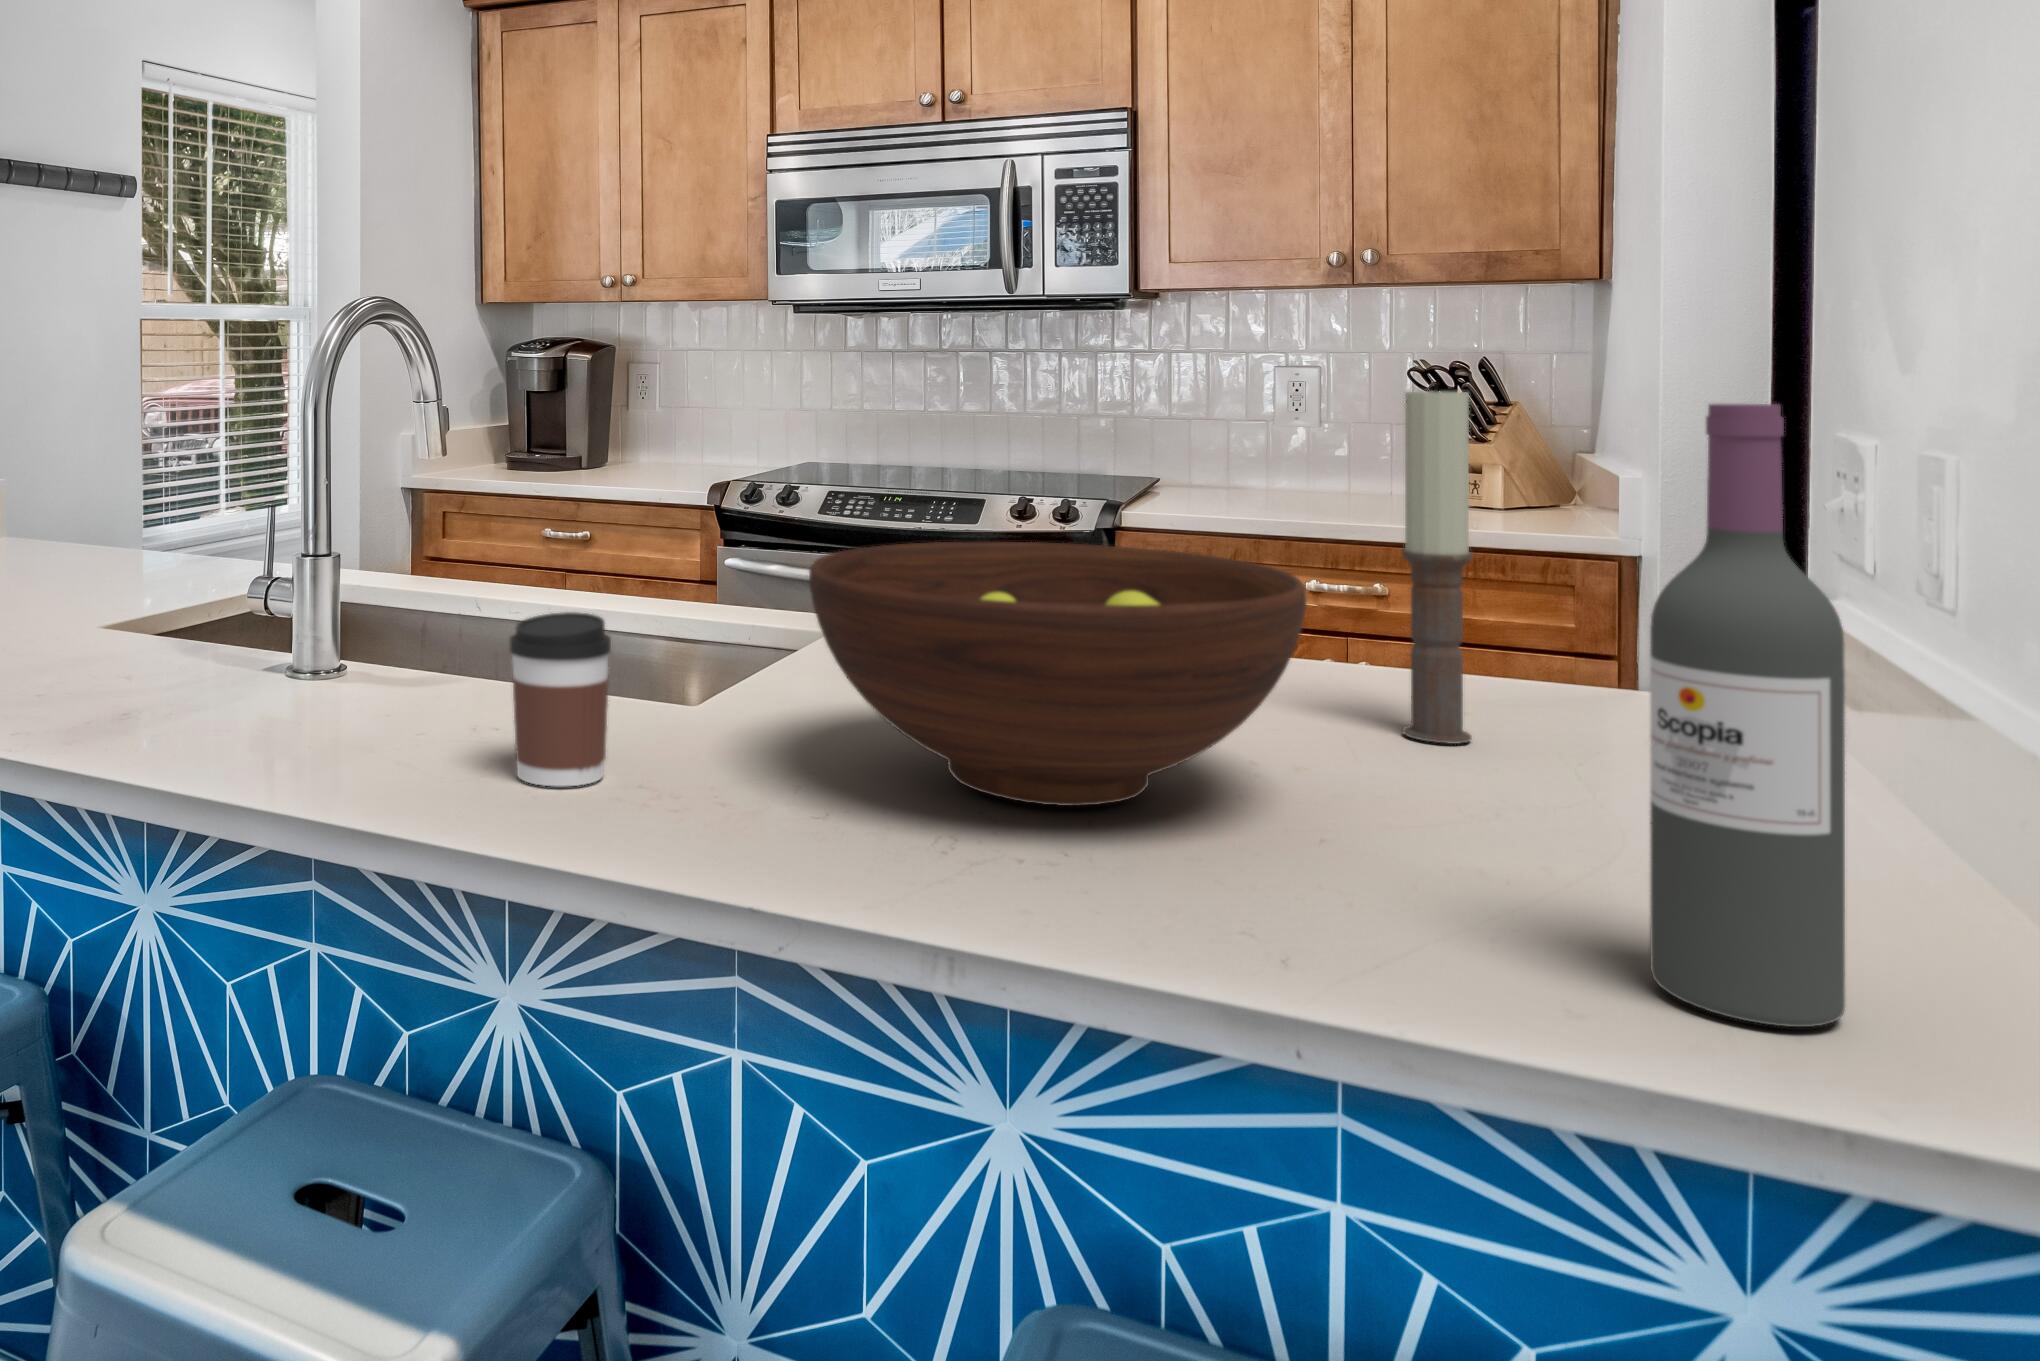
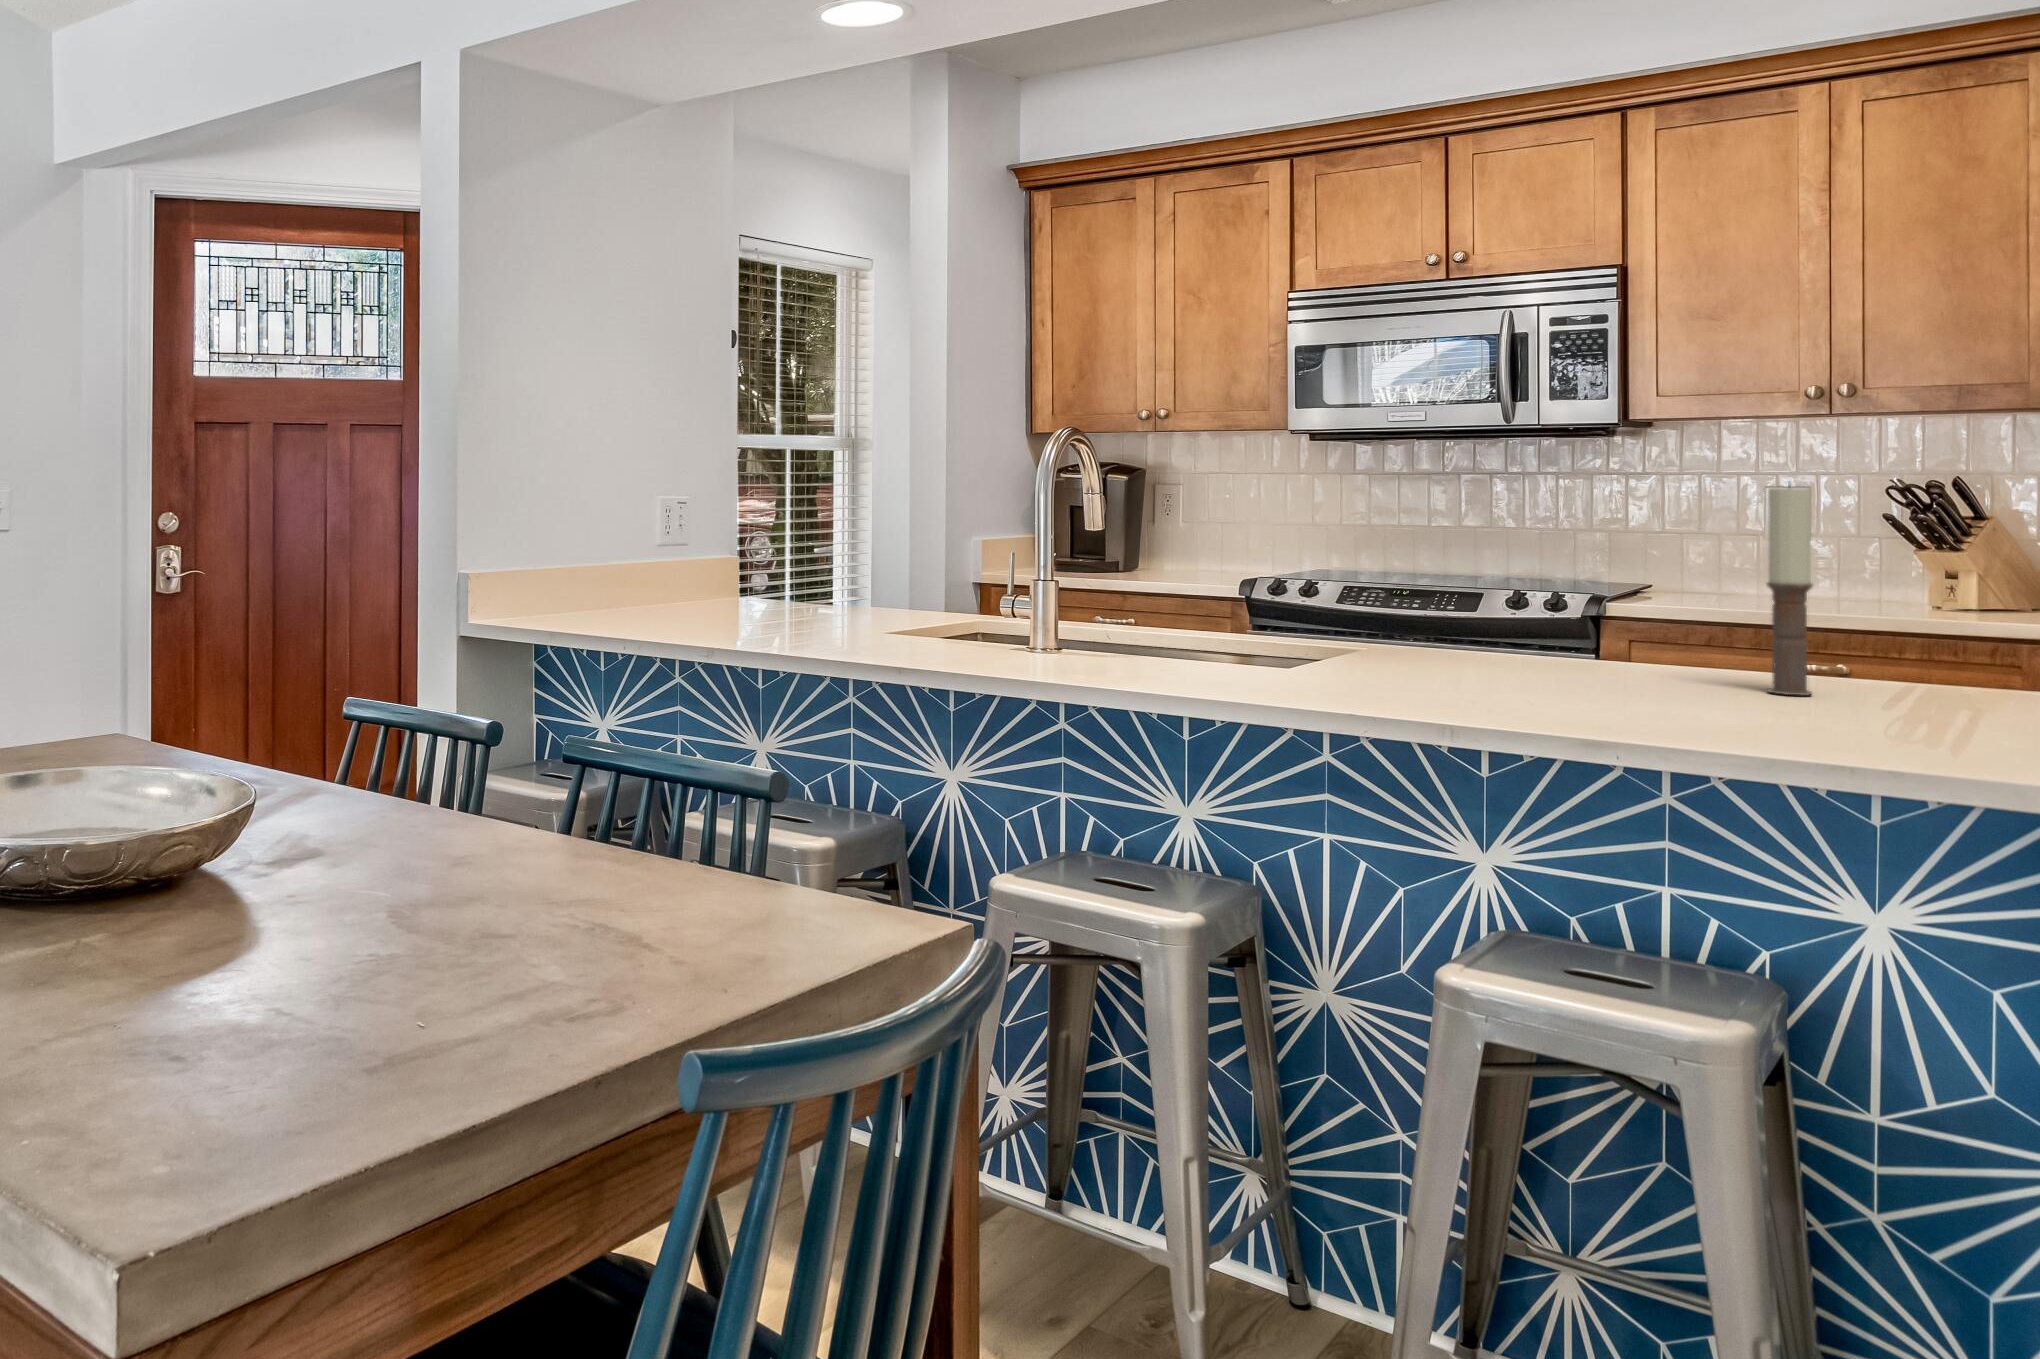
wine bottle: present [1650,403,1845,1027] -> none [1830,484,1920,757]
fruit bowl: present [809,542,1307,806] -> none [1383,573,1681,701]
coffee cup: present [509,612,611,786] -> none [1210,602,1268,688]

